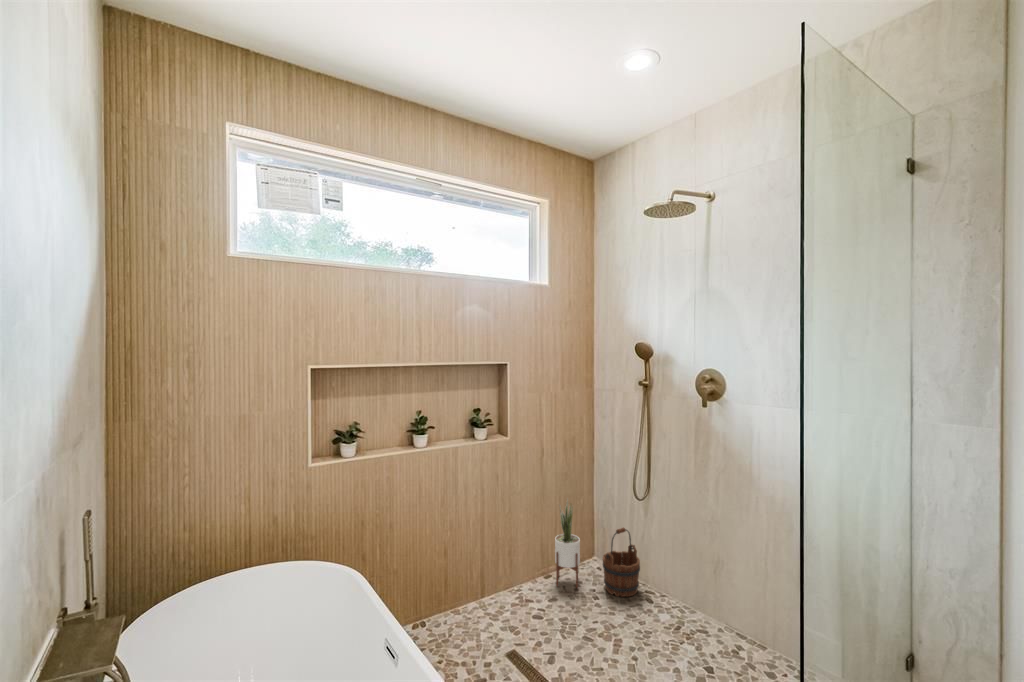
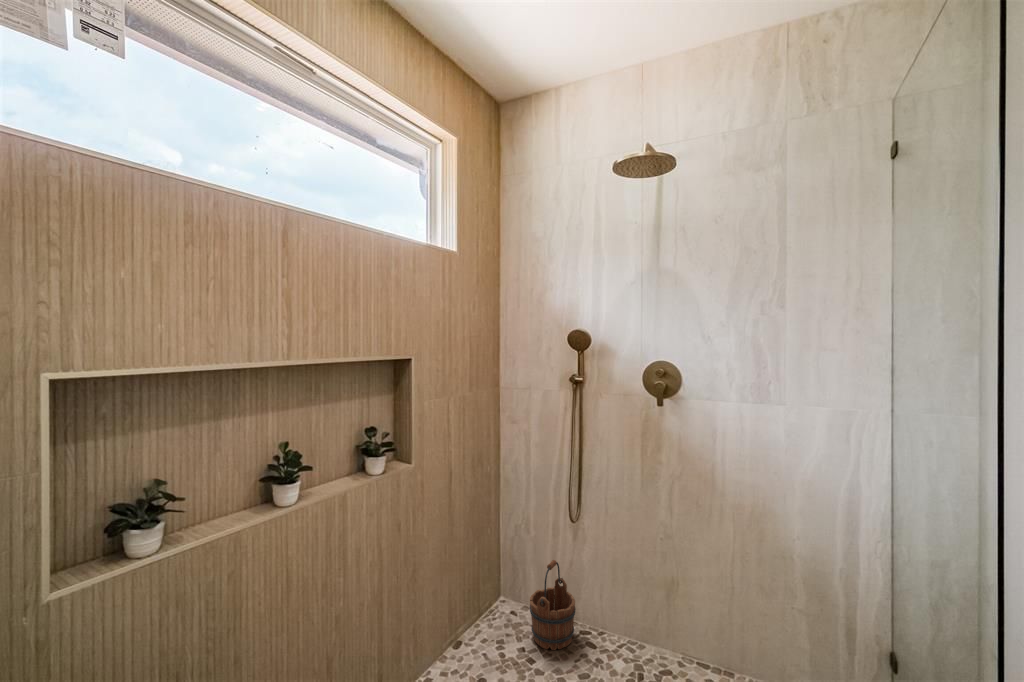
potted plant: present [555,501,580,588] -> none [469,535,502,657]

